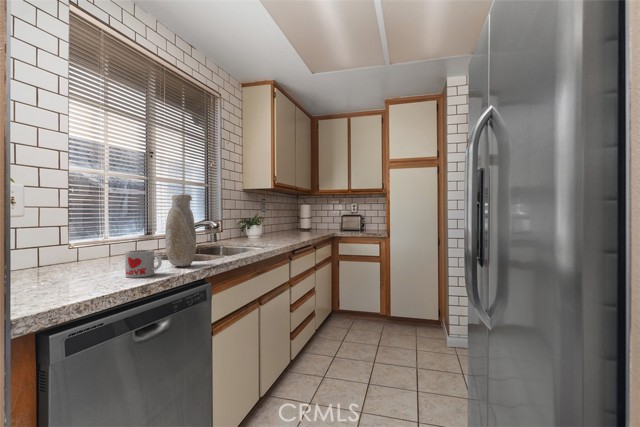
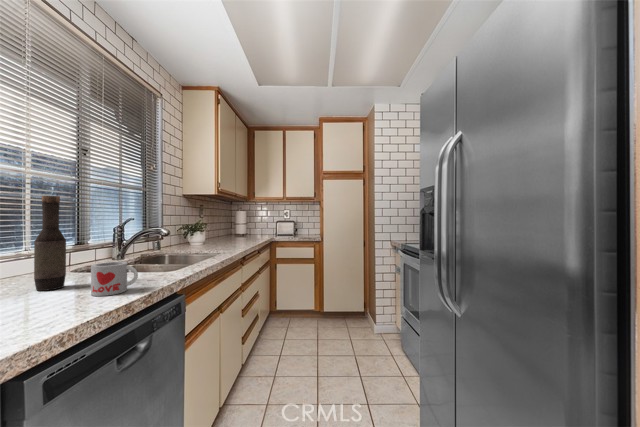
bottle: none [93,193,117,271] -> present [34,196,66,291]
vase: present [165,195,196,266] -> none [132,199,167,279]

